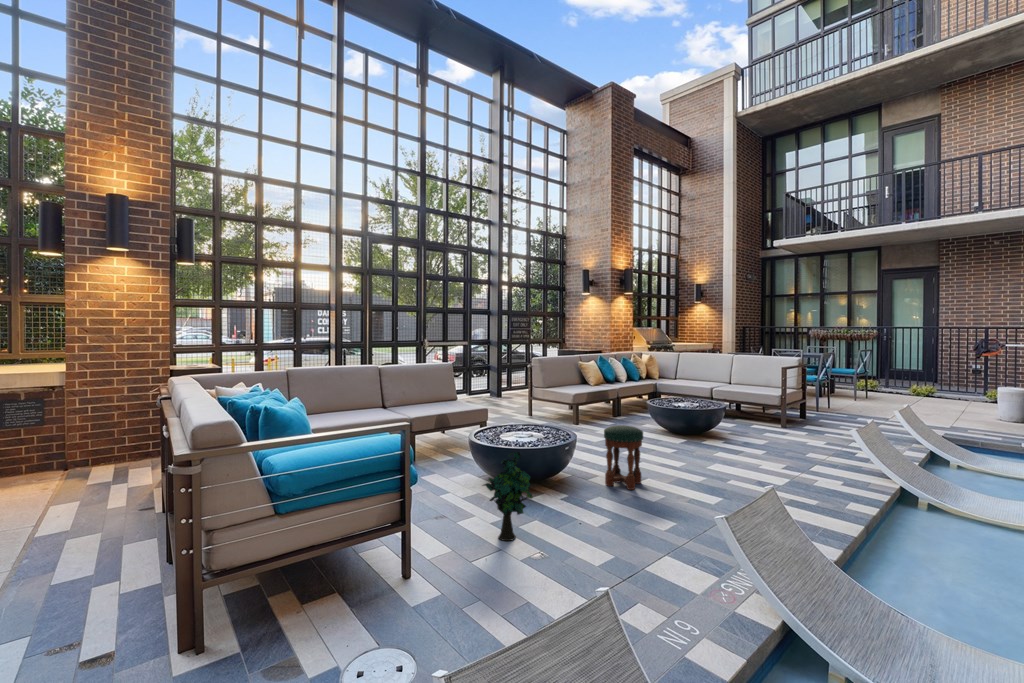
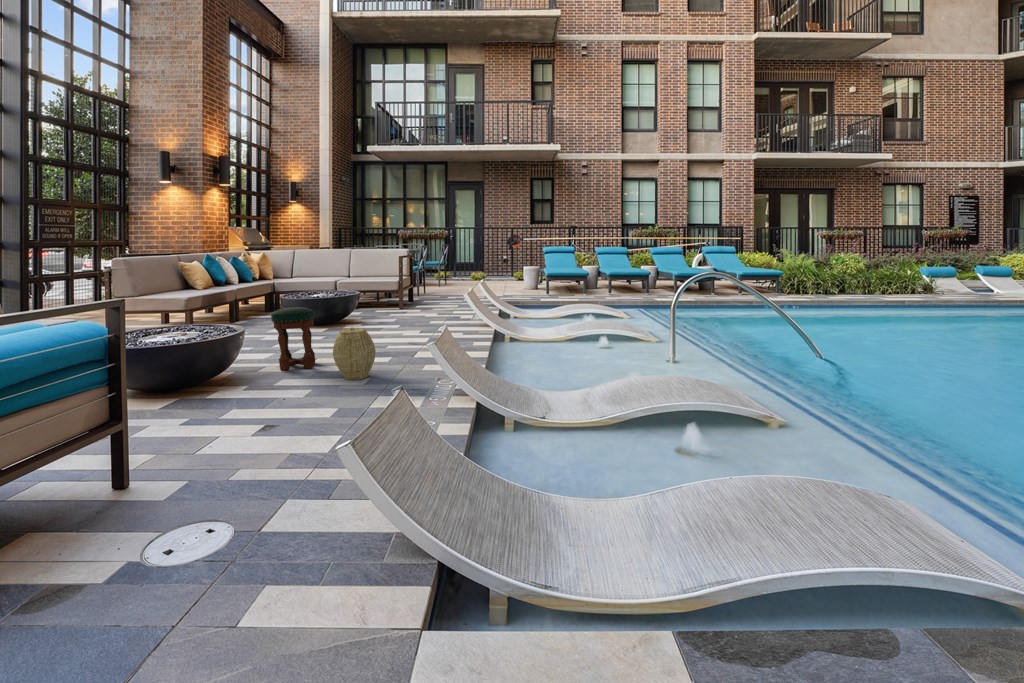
decorative plant: present [483,452,533,541] -> none [170,328,239,429]
woven basket: none [643,462,689,521] -> present [333,328,376,380]

